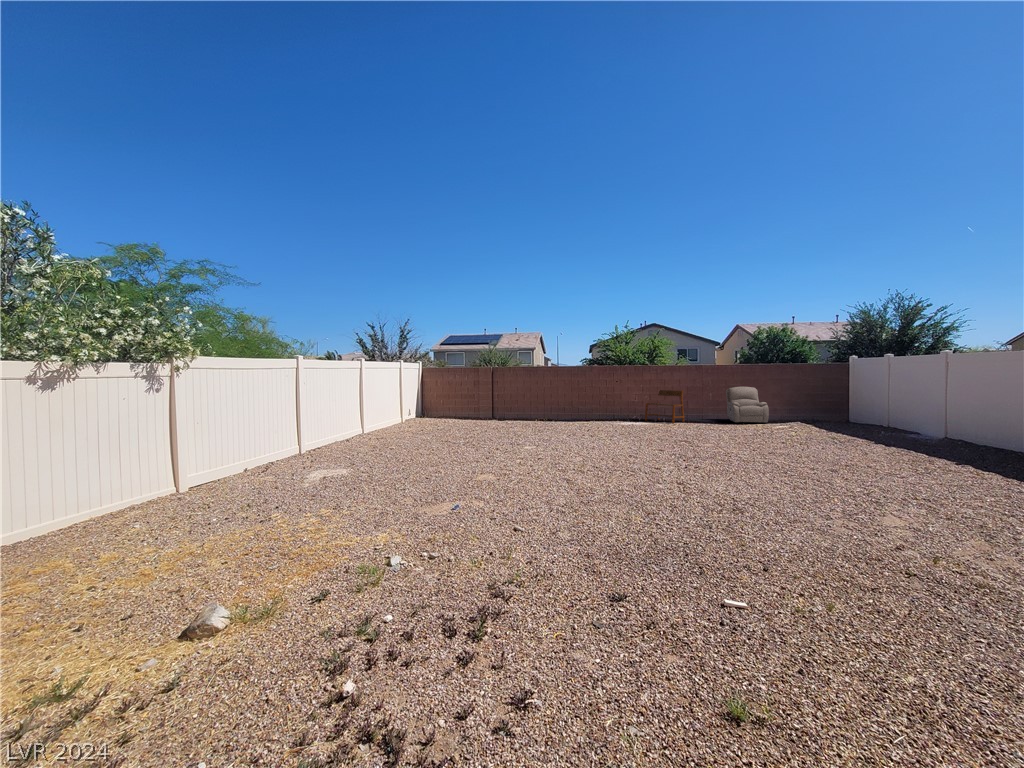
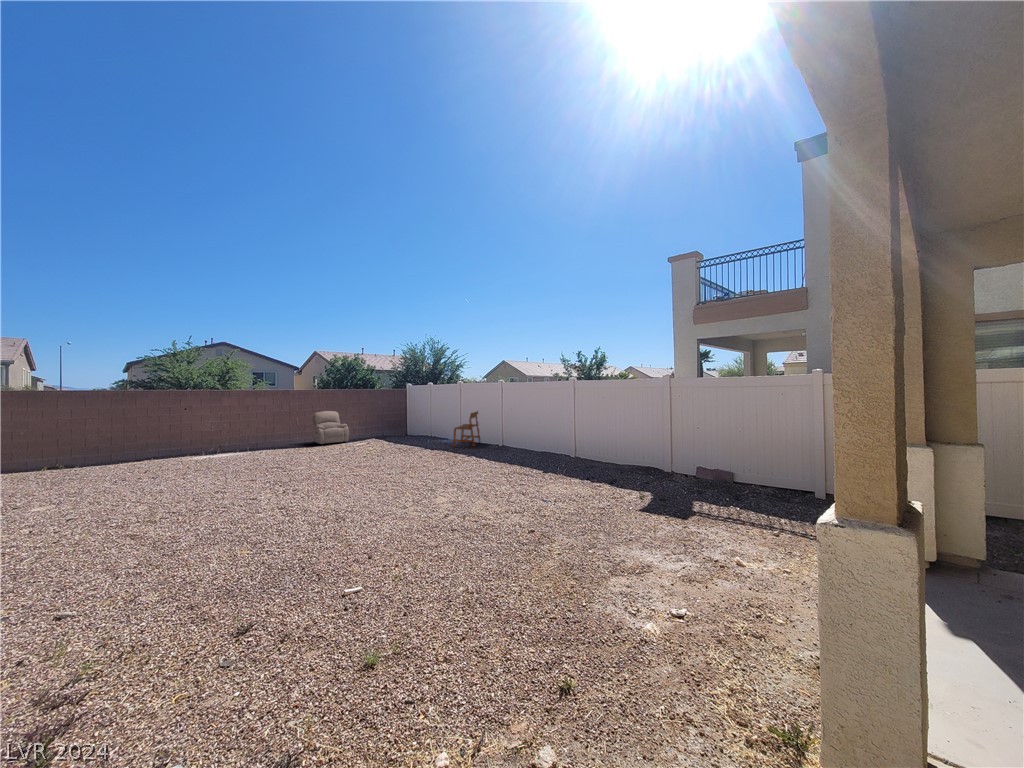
bench: present [645,390,685,423] -> present [453,411,481,447]

